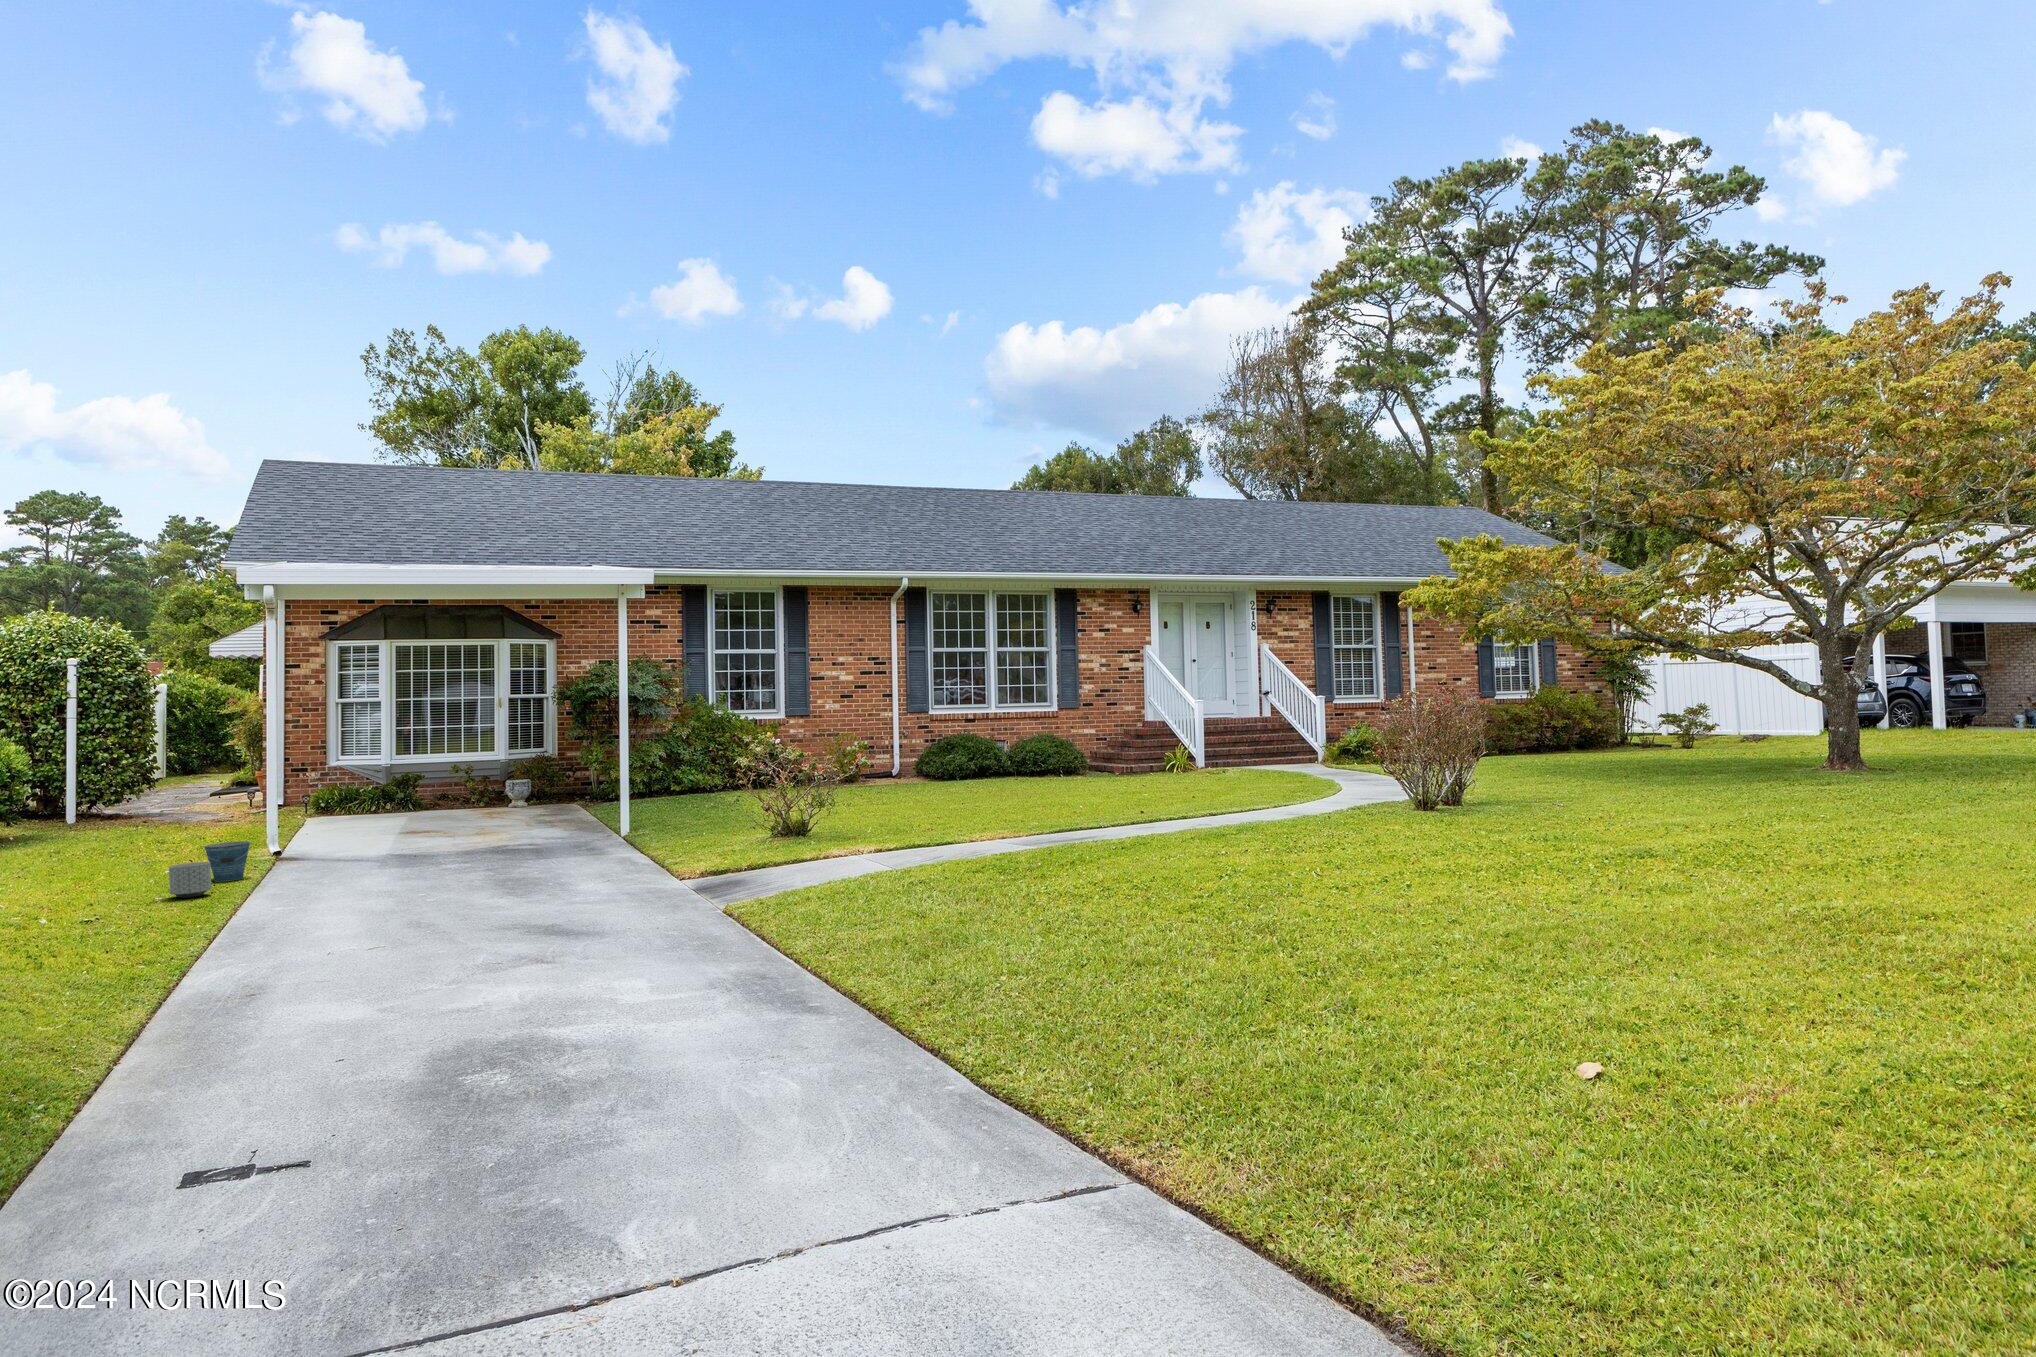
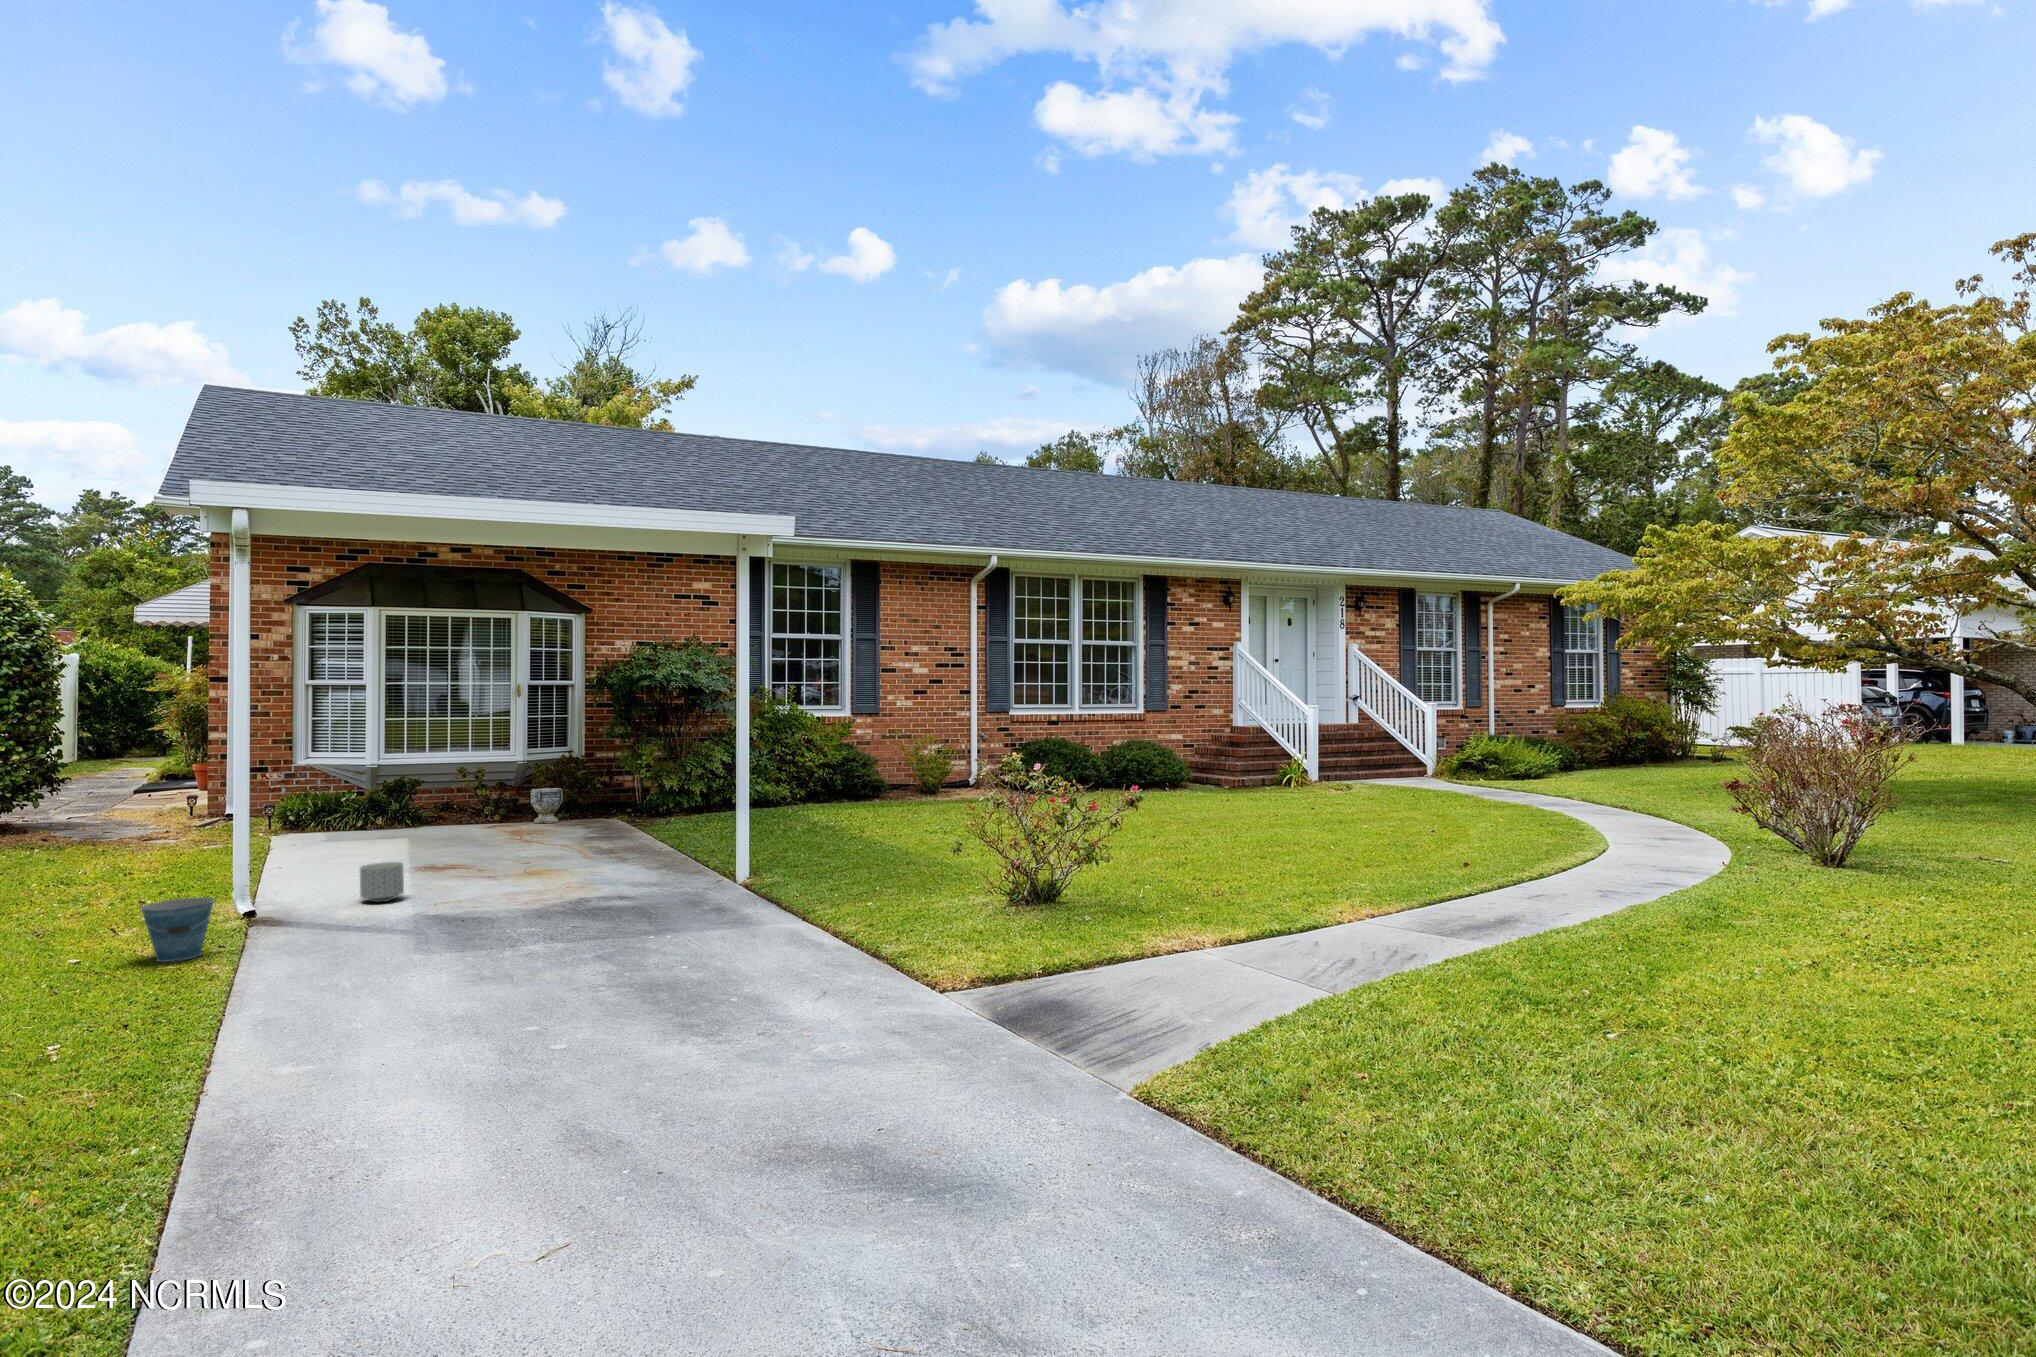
planter: present [169,862,211,898] -> present [360,862,404,902]

